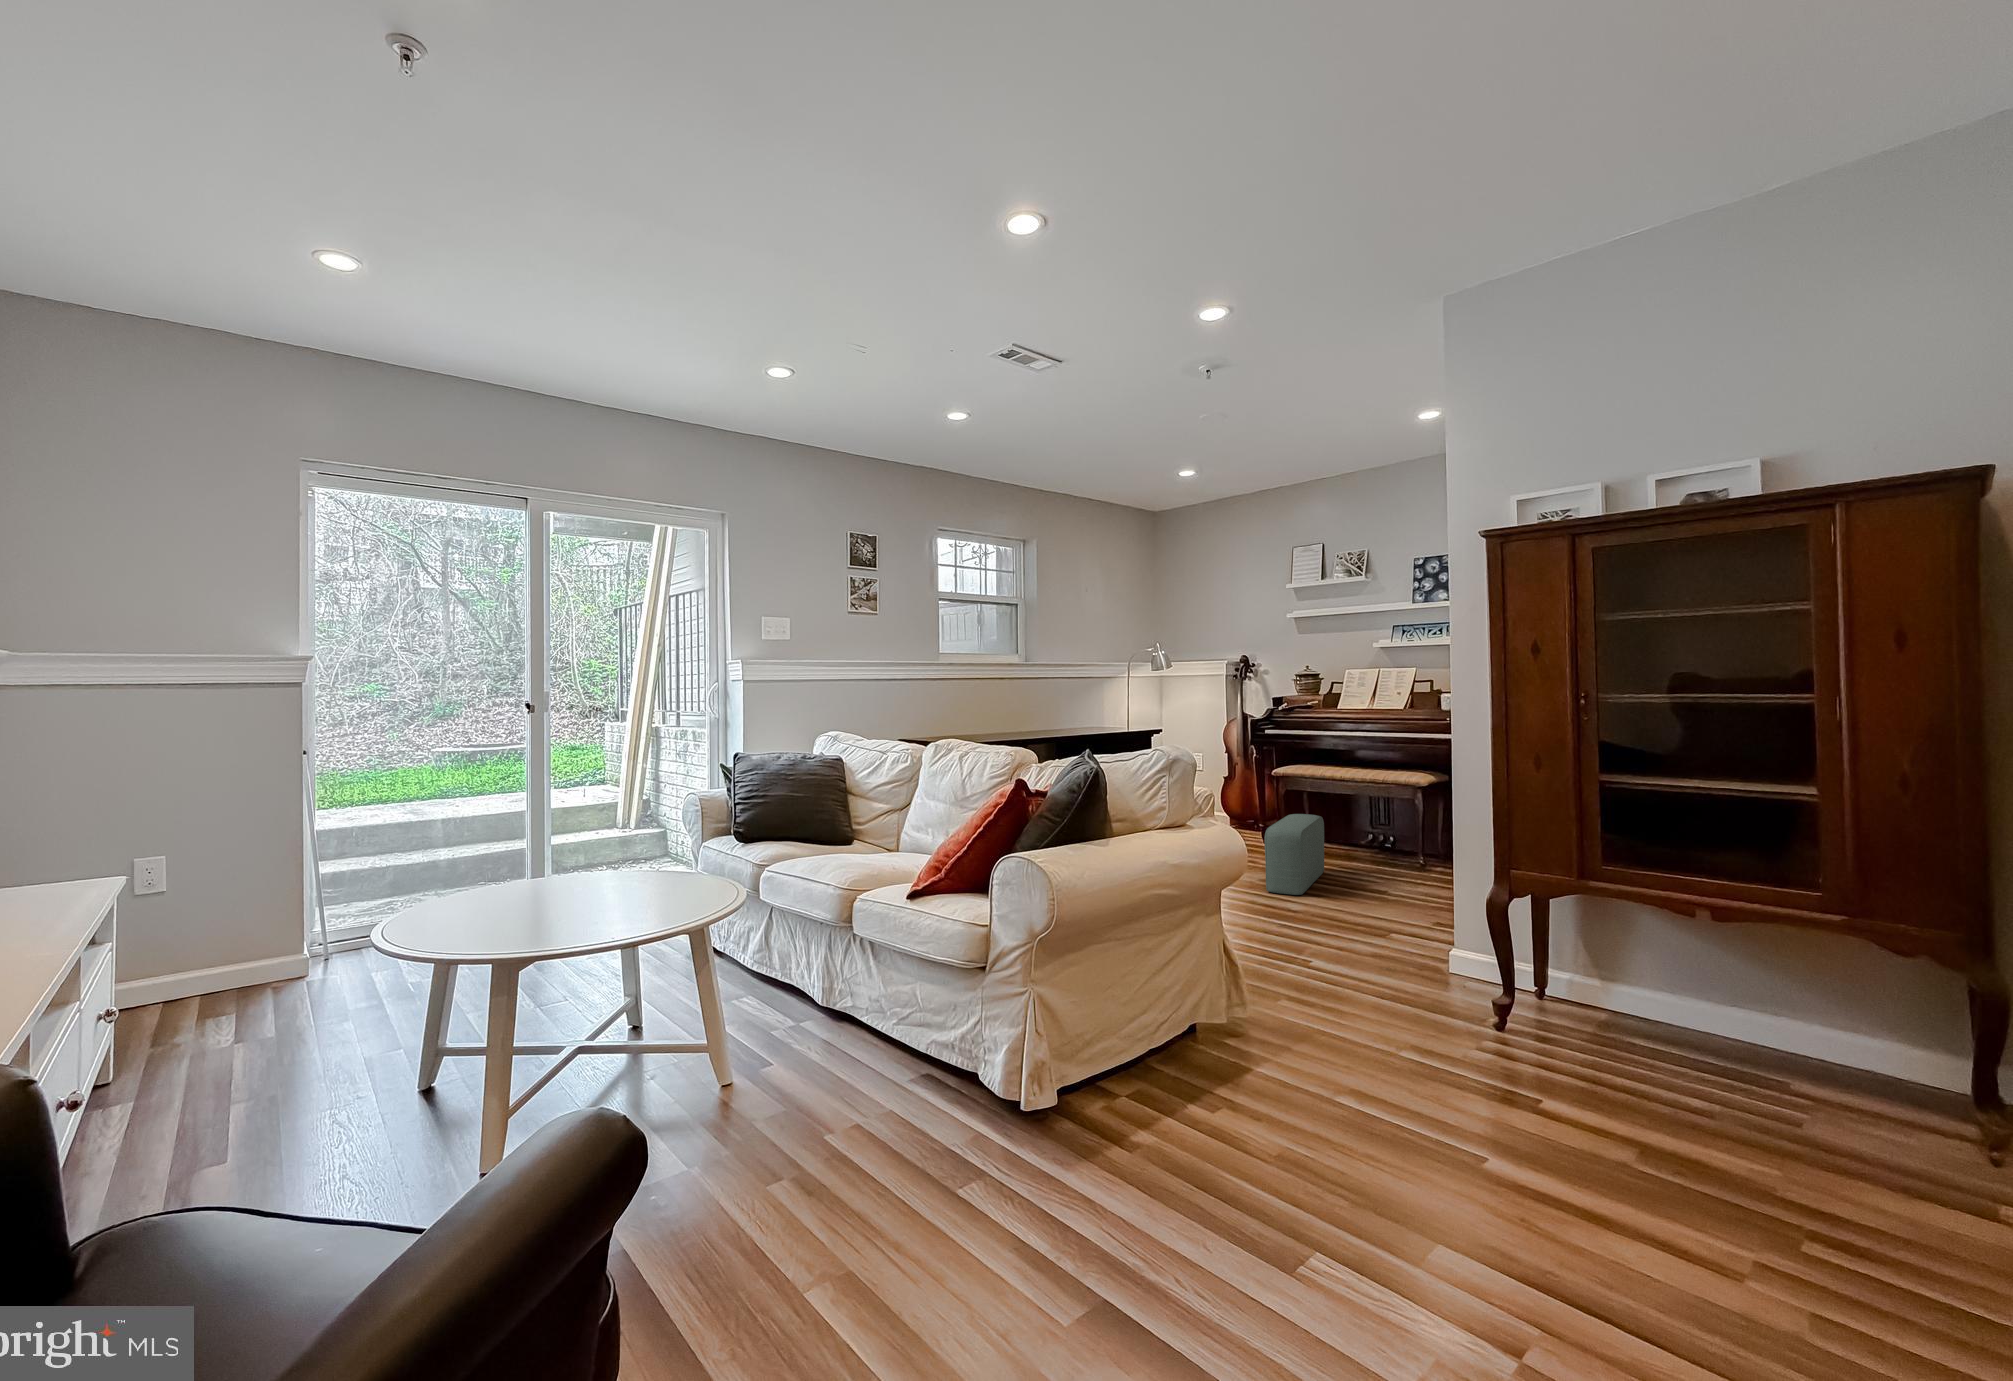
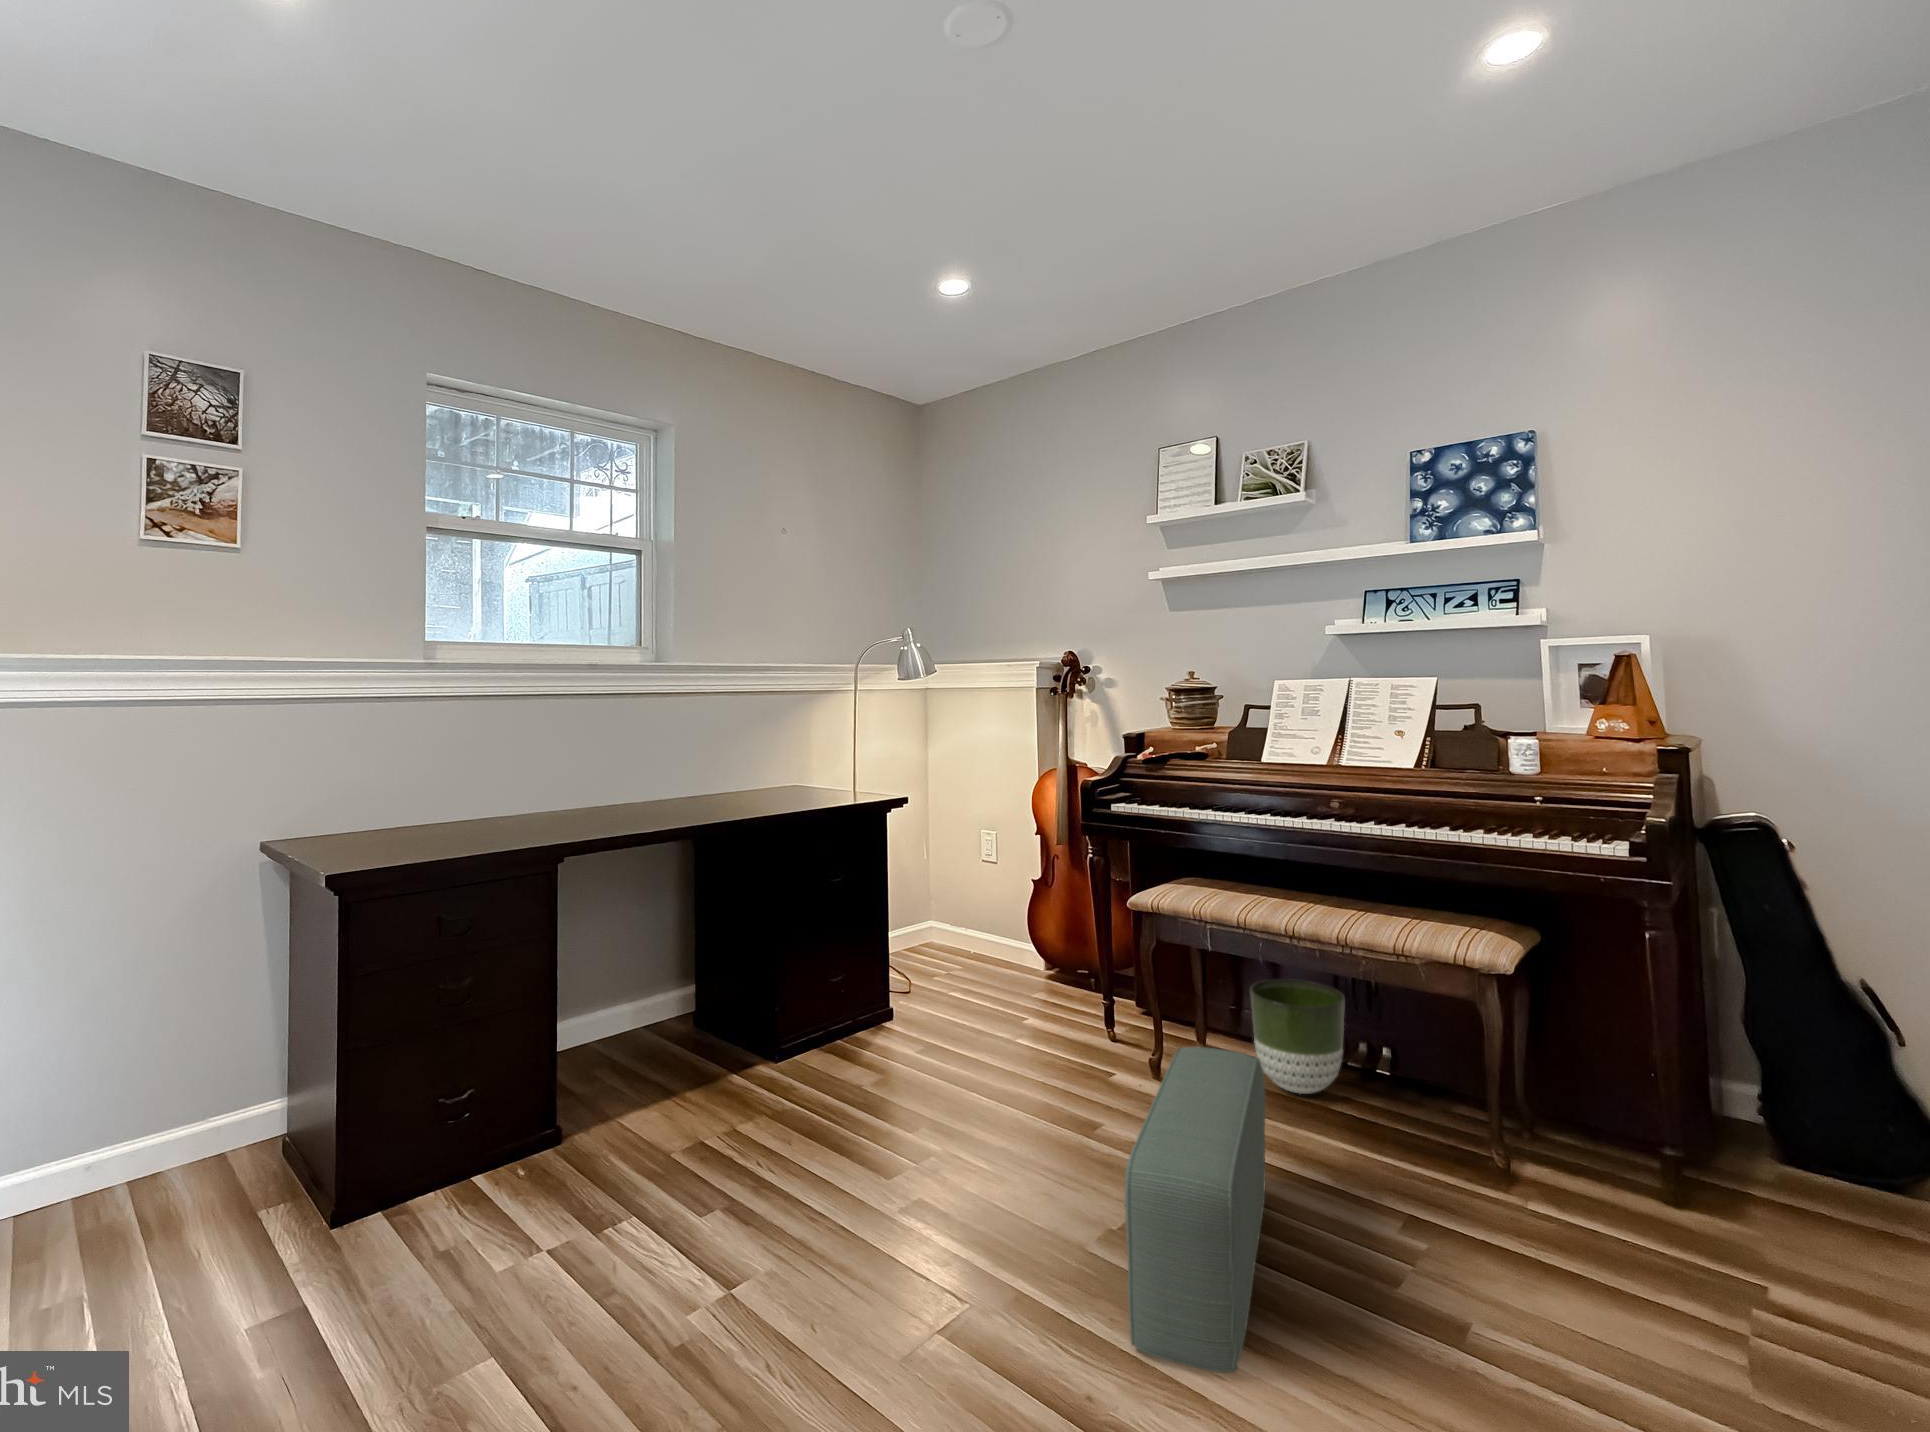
planter: none [1329,807,1372,854] -> present [1251,979,1344,1094]

